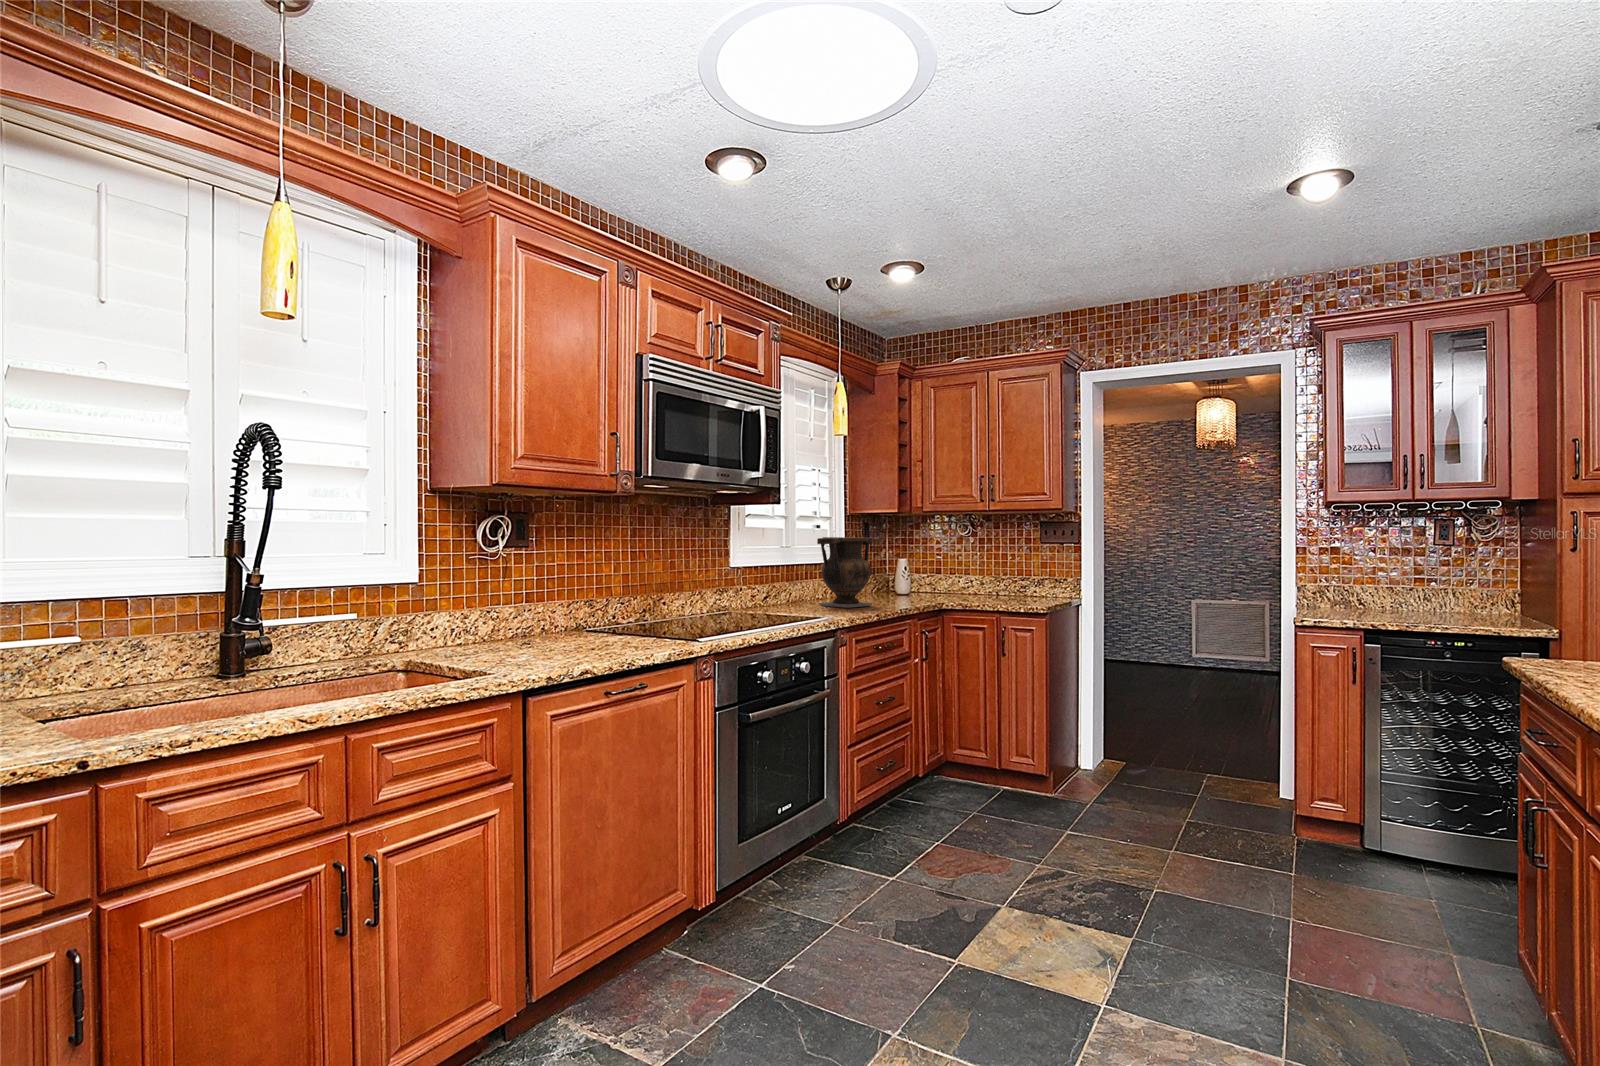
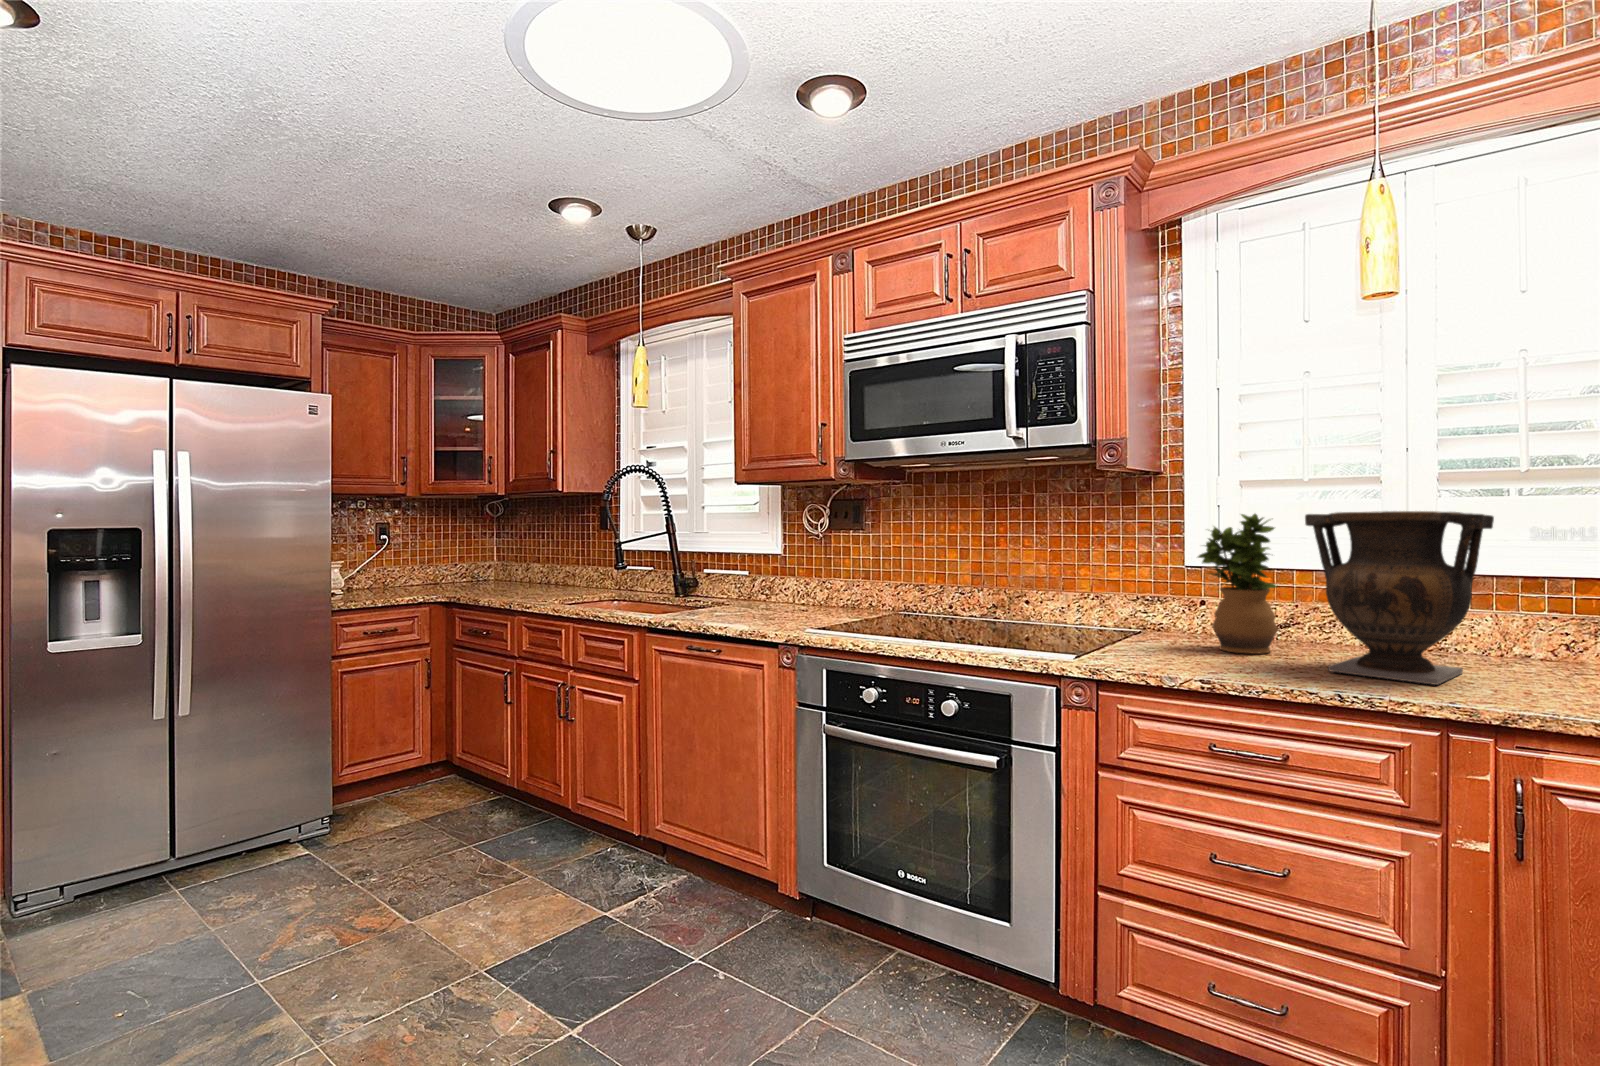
potted plant: none [770,537,806,610] -> present [1198,514,1278,654]

